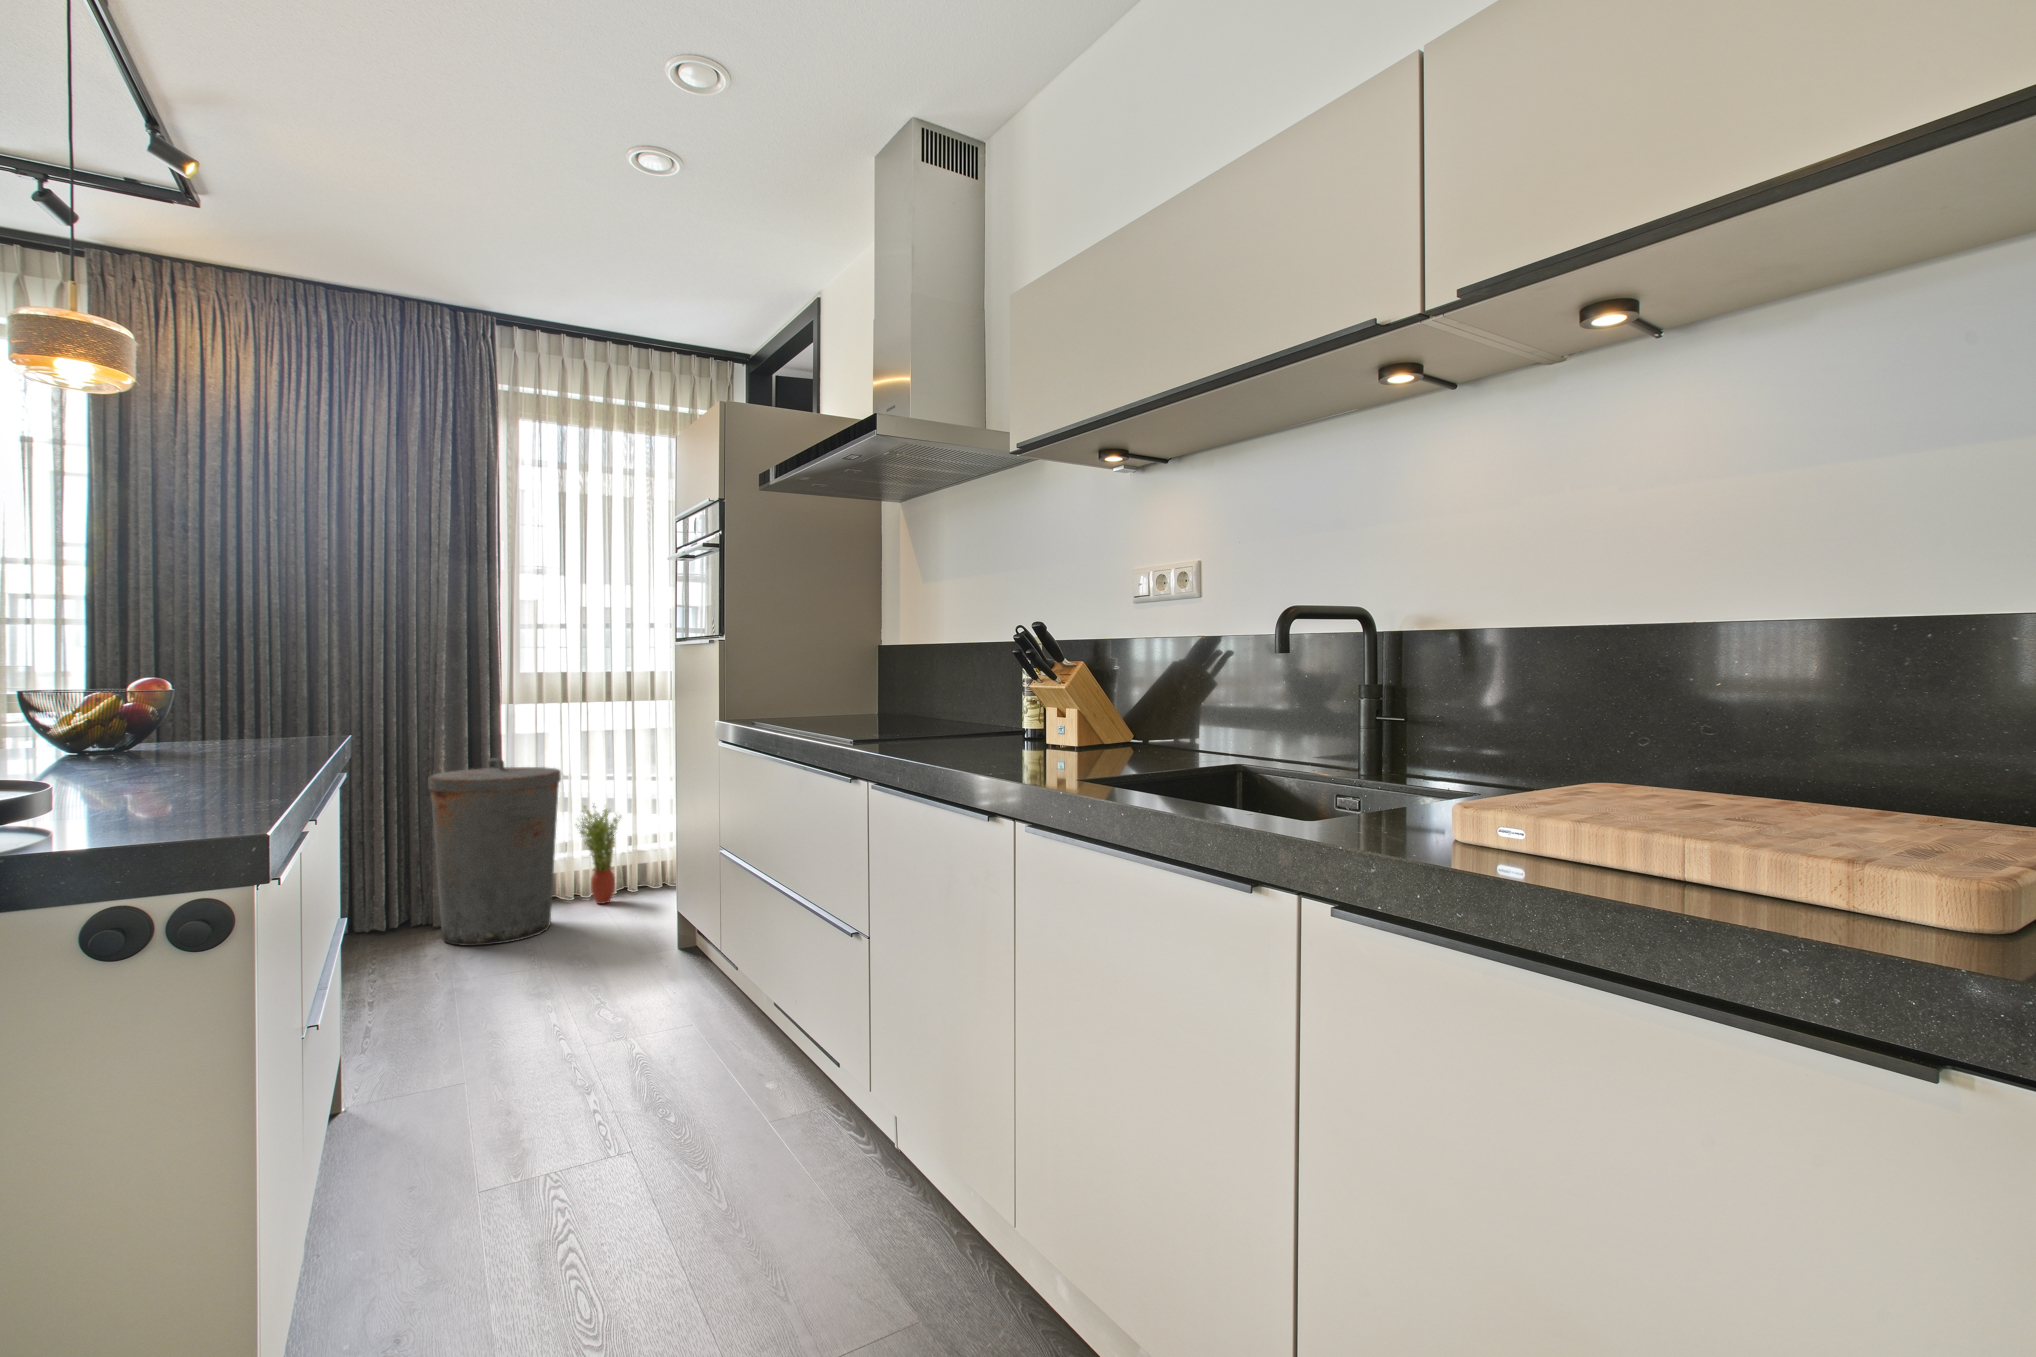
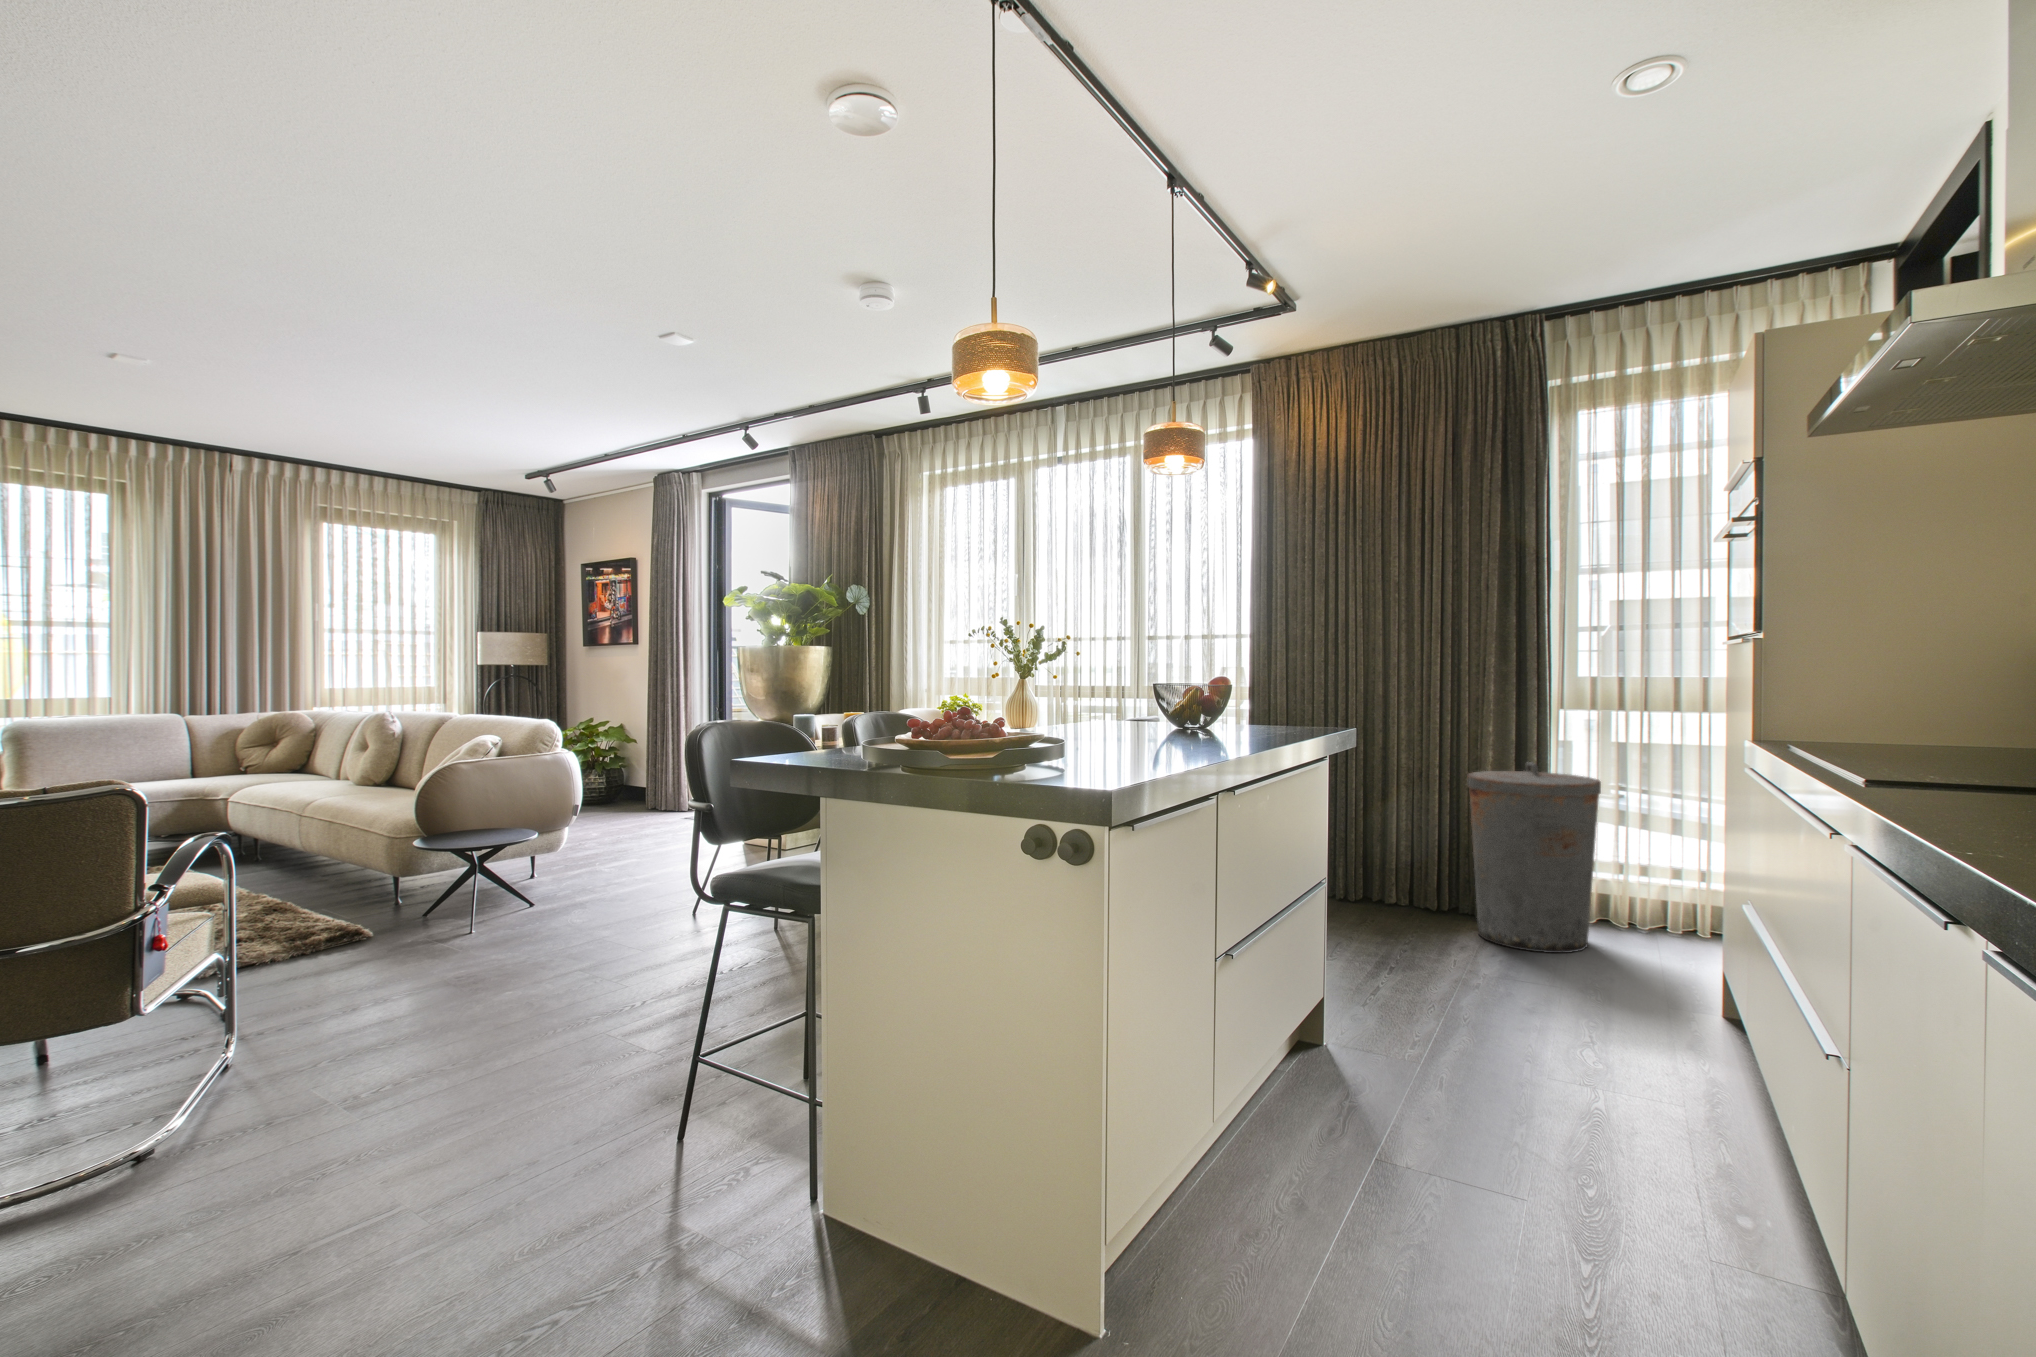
potted plant: present [576,805,620,904] -> none [1627,823,1687,940]

